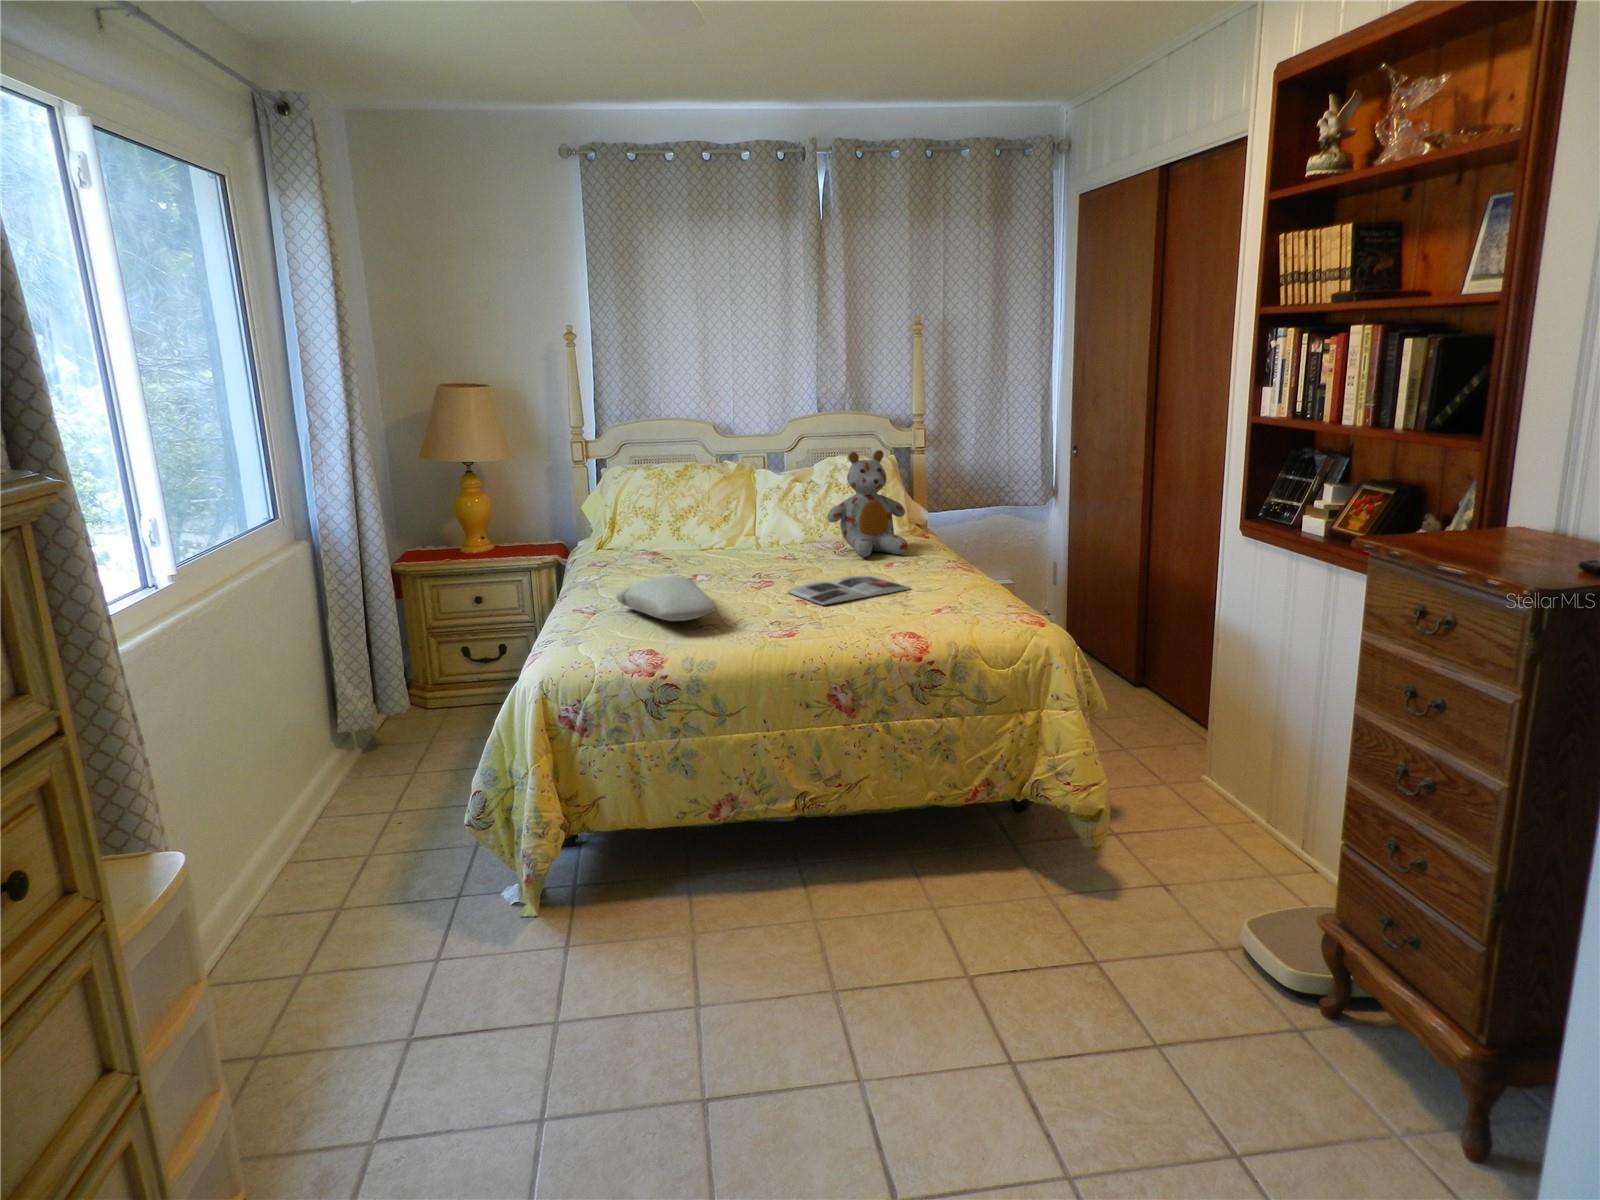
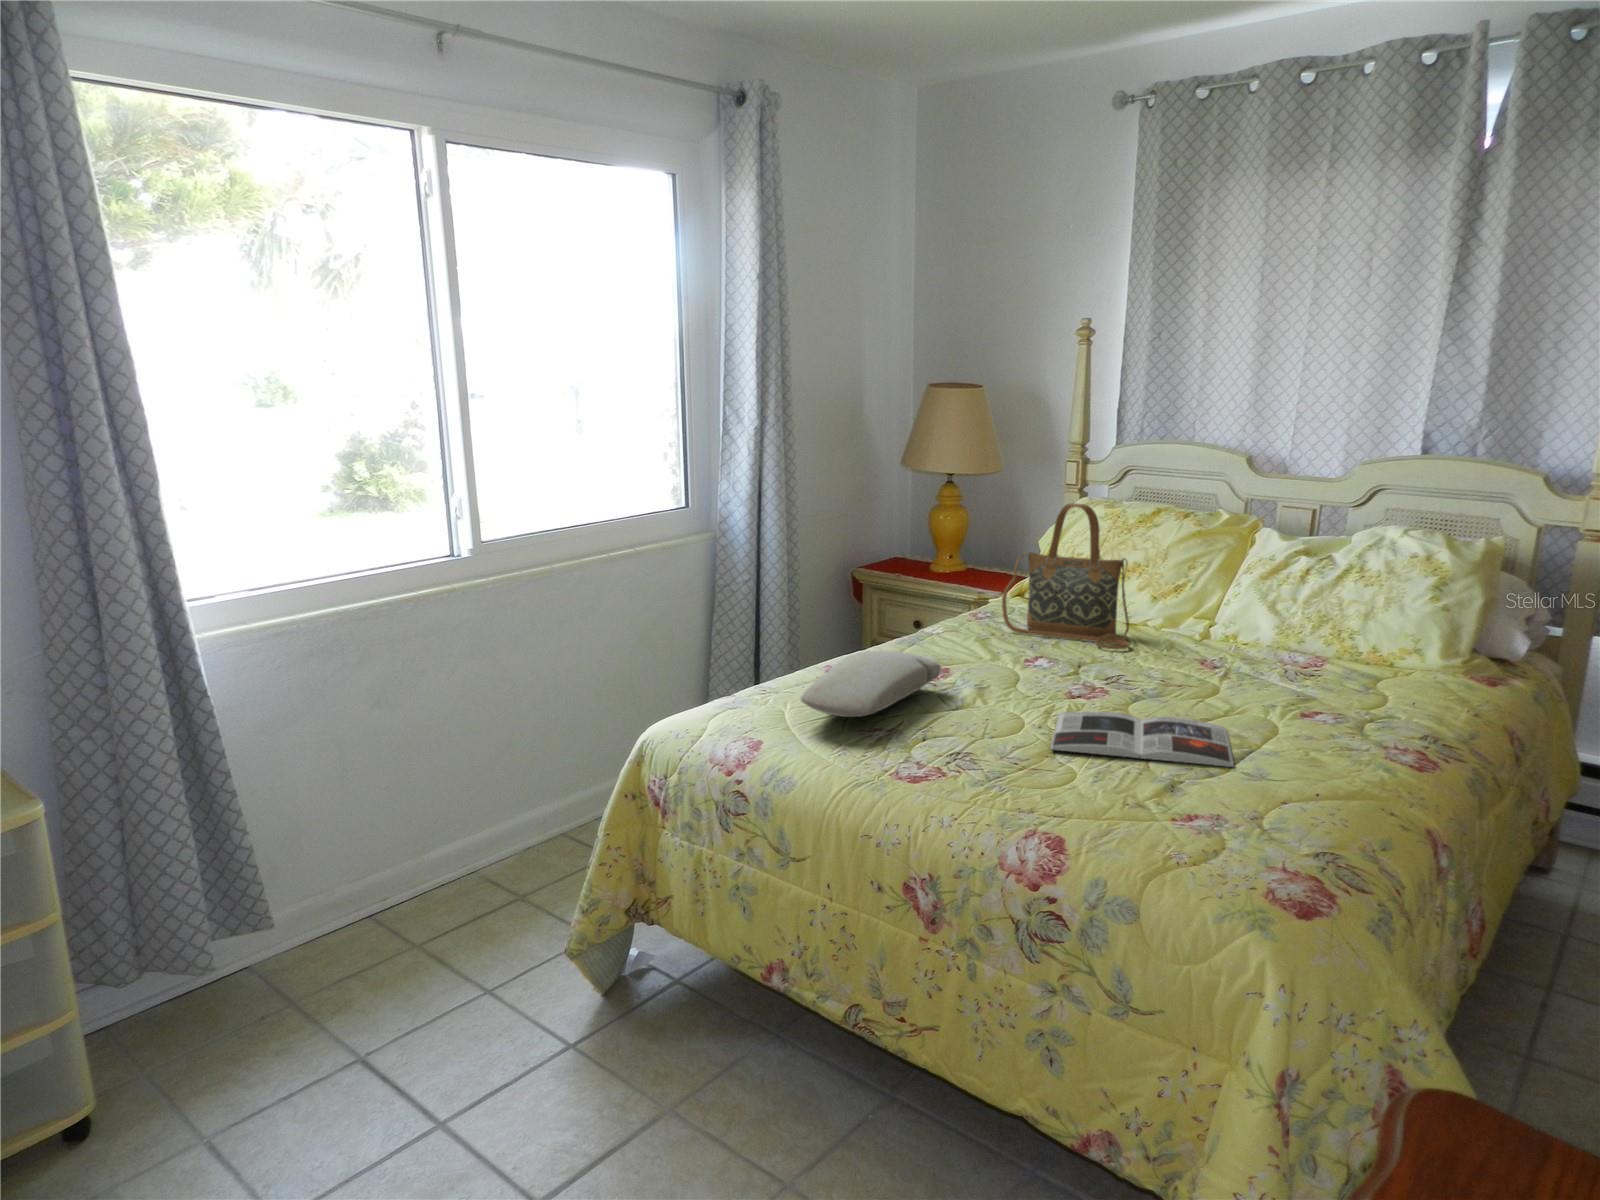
stuffed bear: present [827,450,908,558] -> none [1260,521,1410,704]
handbag: none [636,463,741,565] -> present [1002,504,1129,649]

